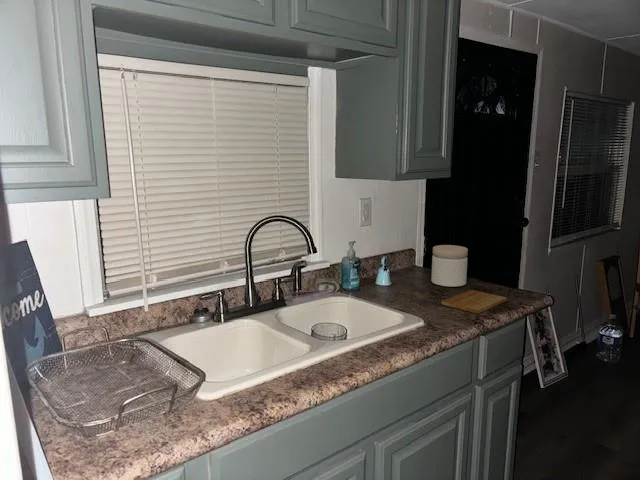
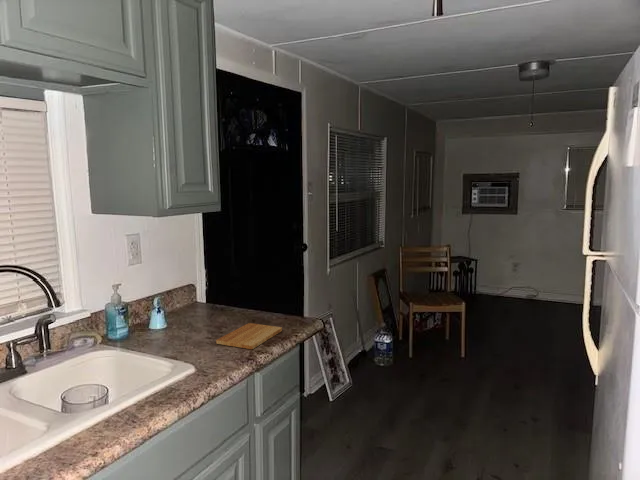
jar: present [431,245,468,287] -> none [209,278,245,322]

